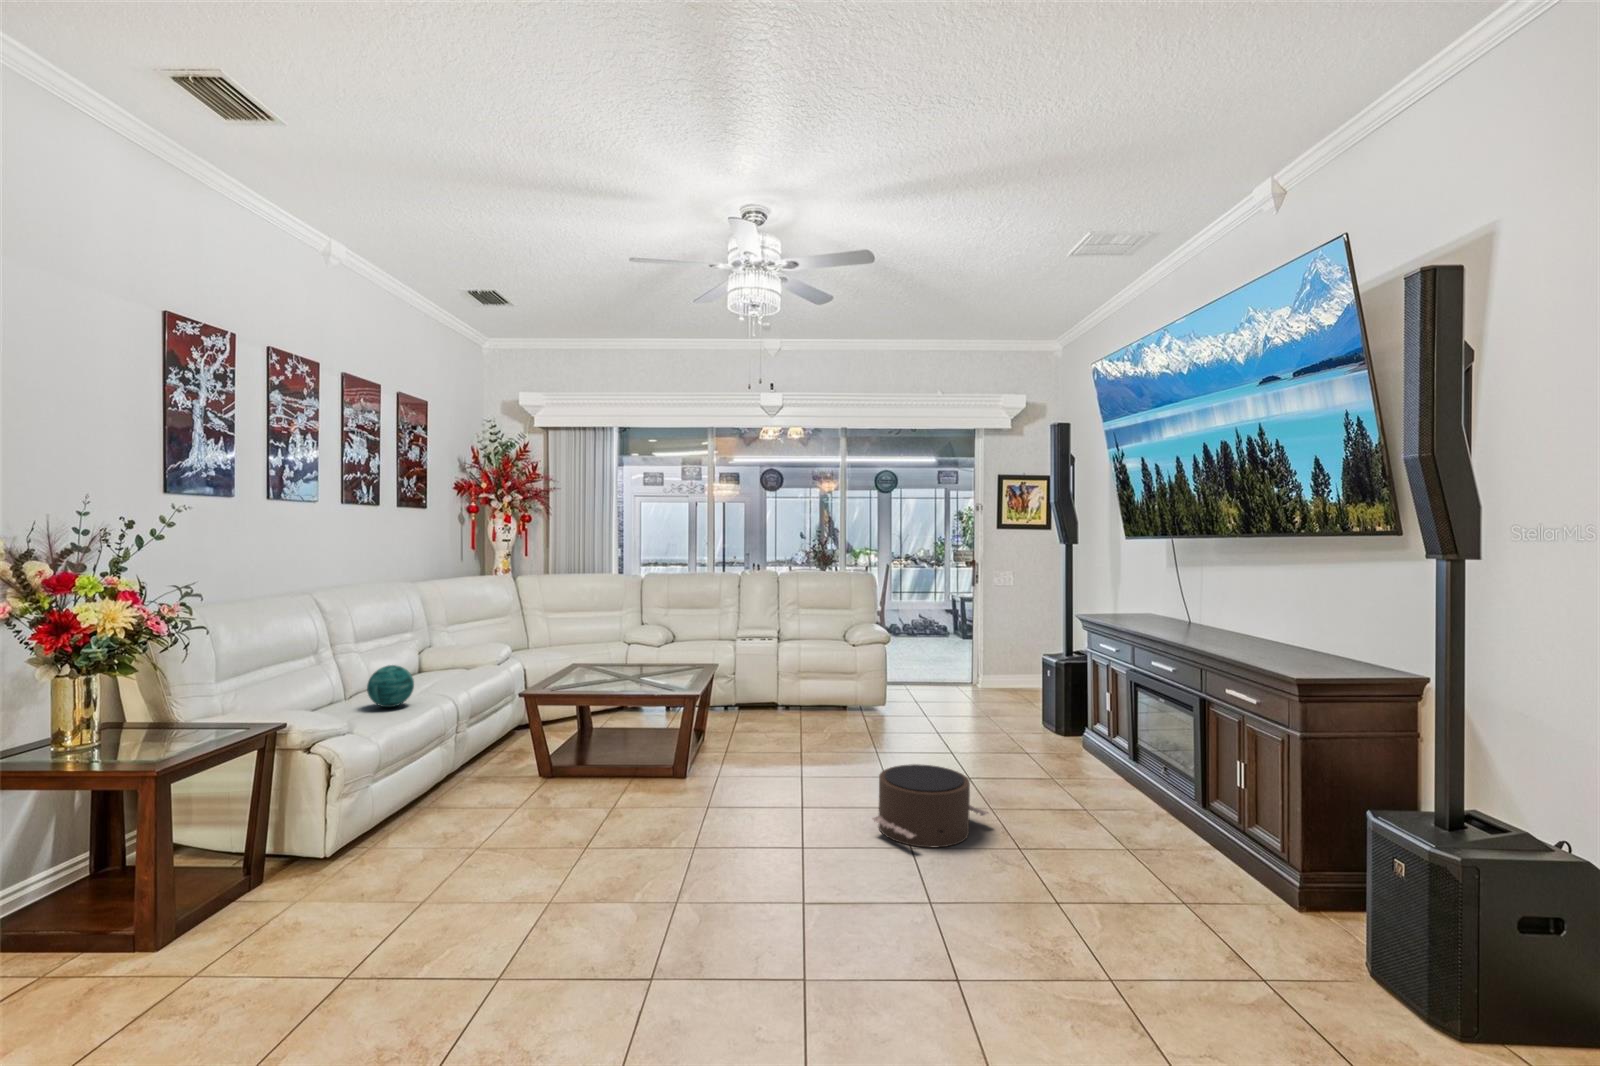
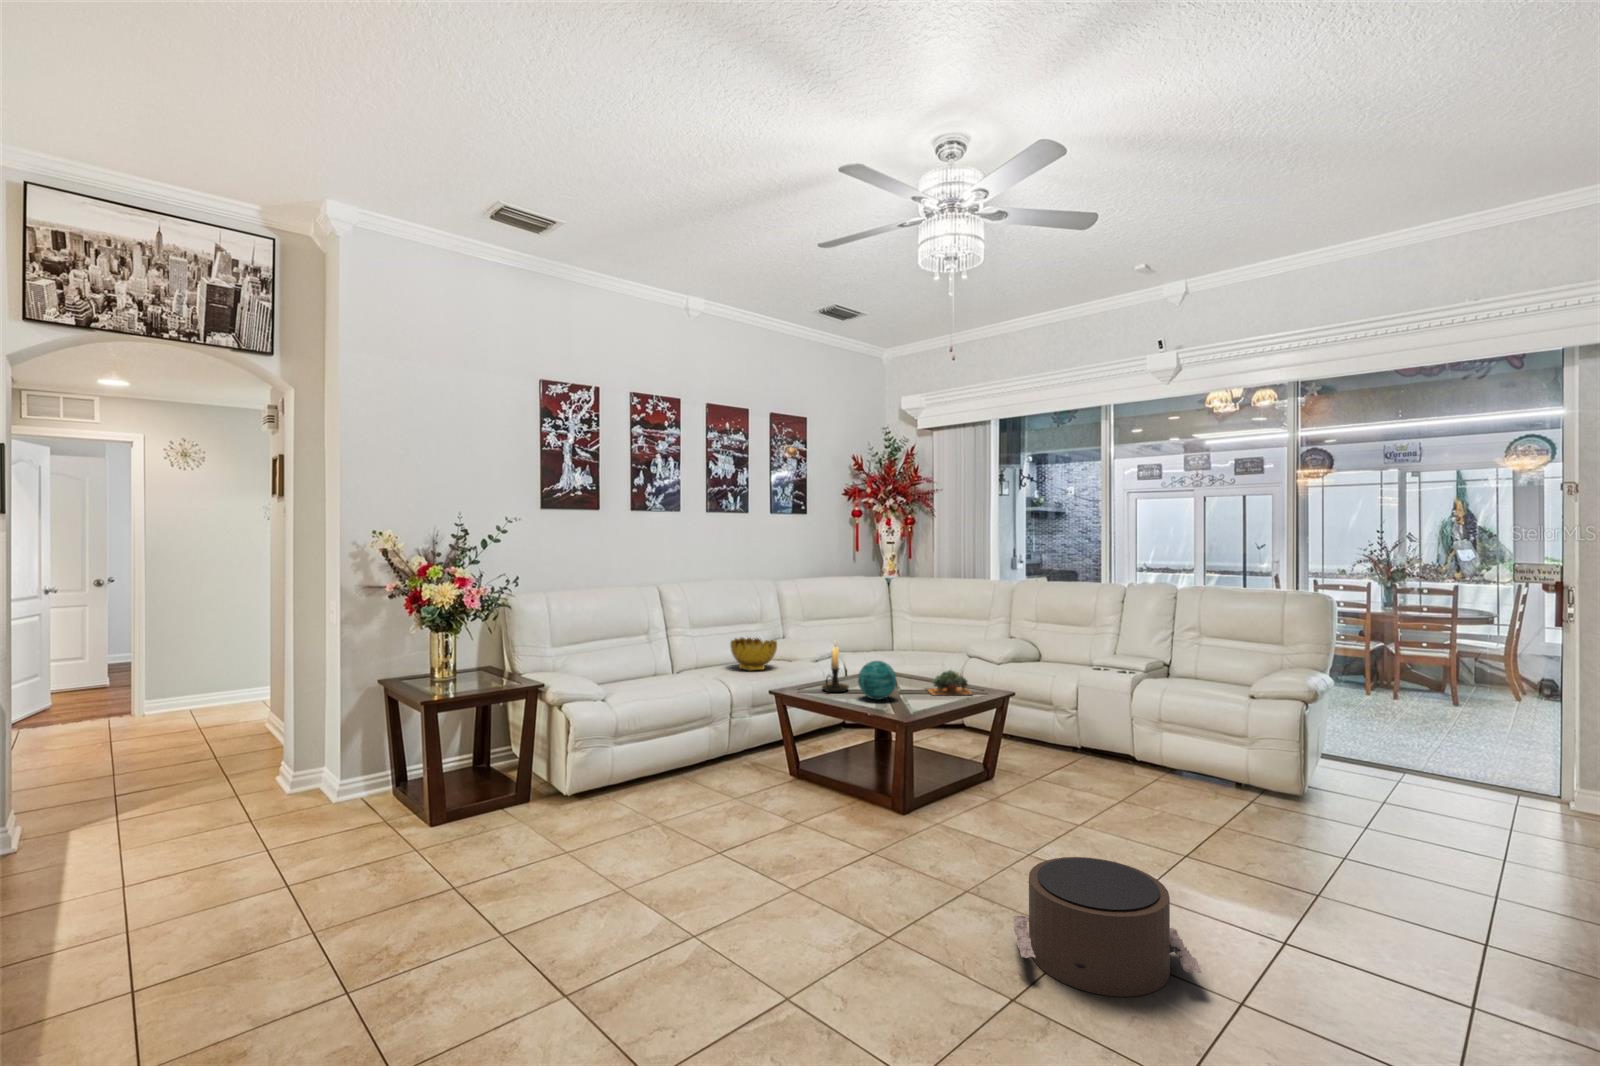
candle holder: none [565,636,592,689] -> present [822,641,849,692]
decorative bowl: none [415,643,472,681] -> present [730,637,777,671]
succulent plant: none [648,654,695,678] -> present [926,670,972,696]
decorative orb: present [367,665,414,707] -> present [858,661,896,700]

